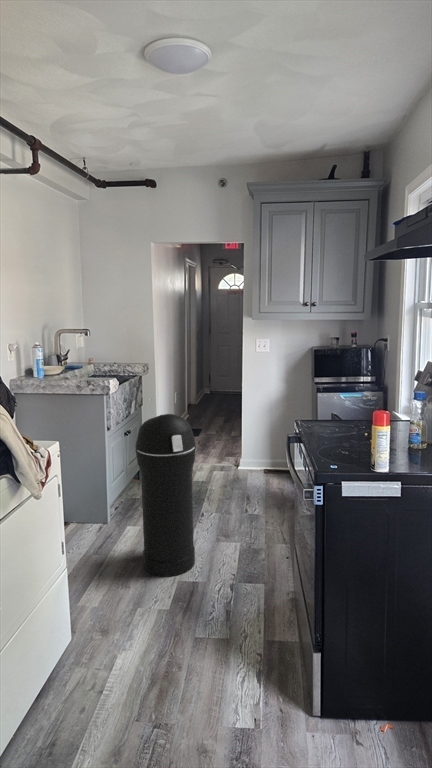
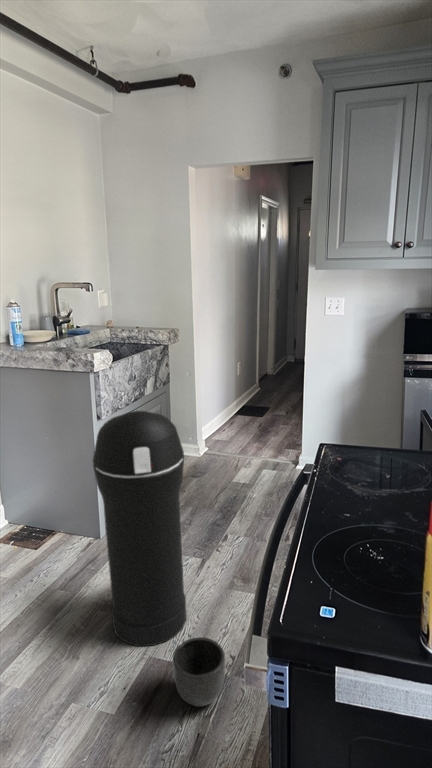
planter: none [204,557,237,598] -> present [173,637,225,707]

